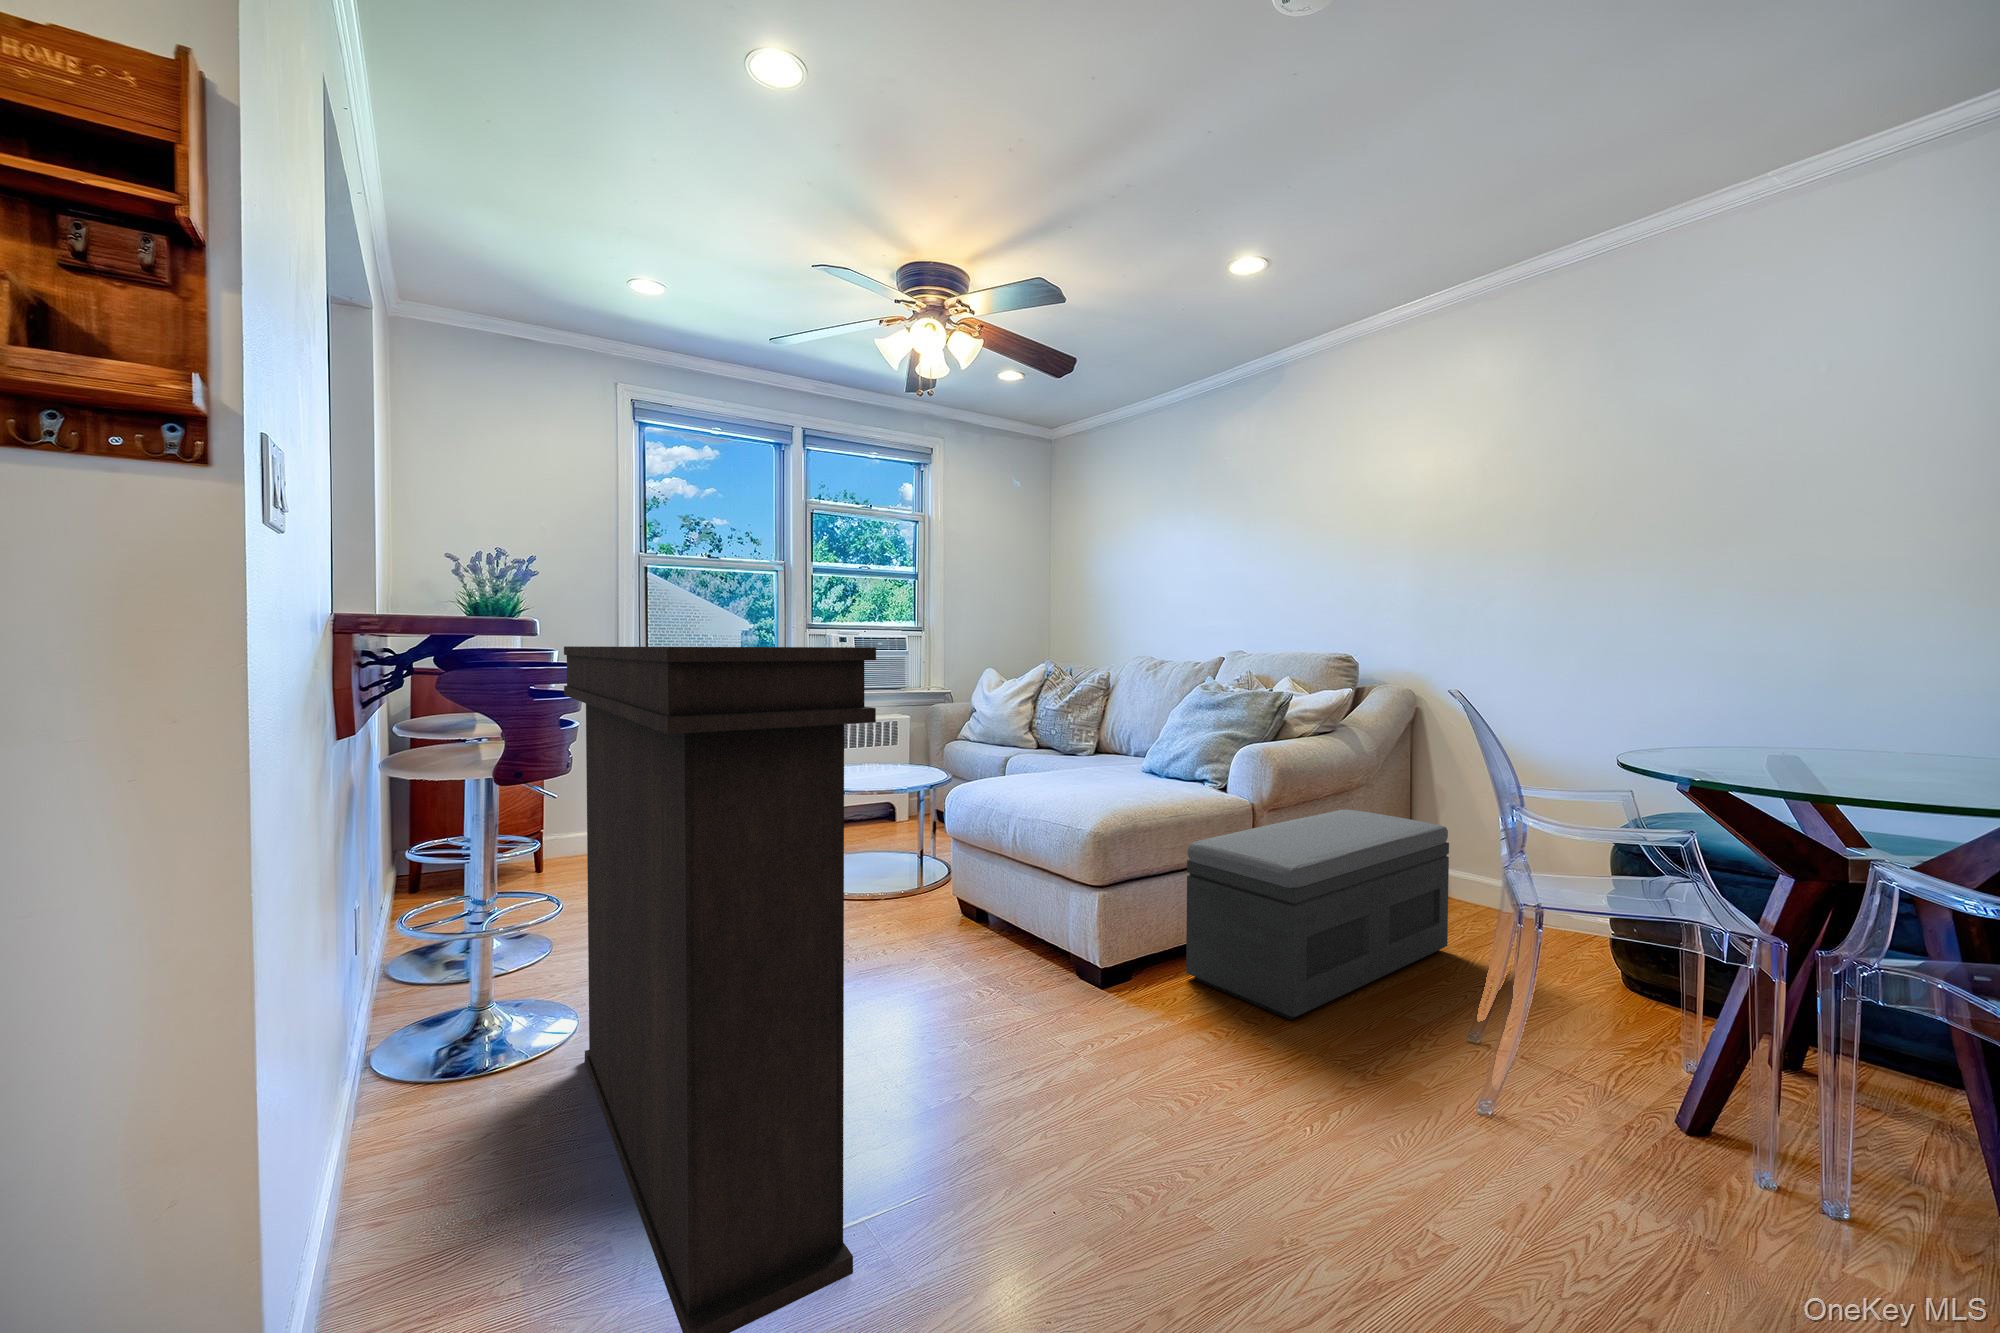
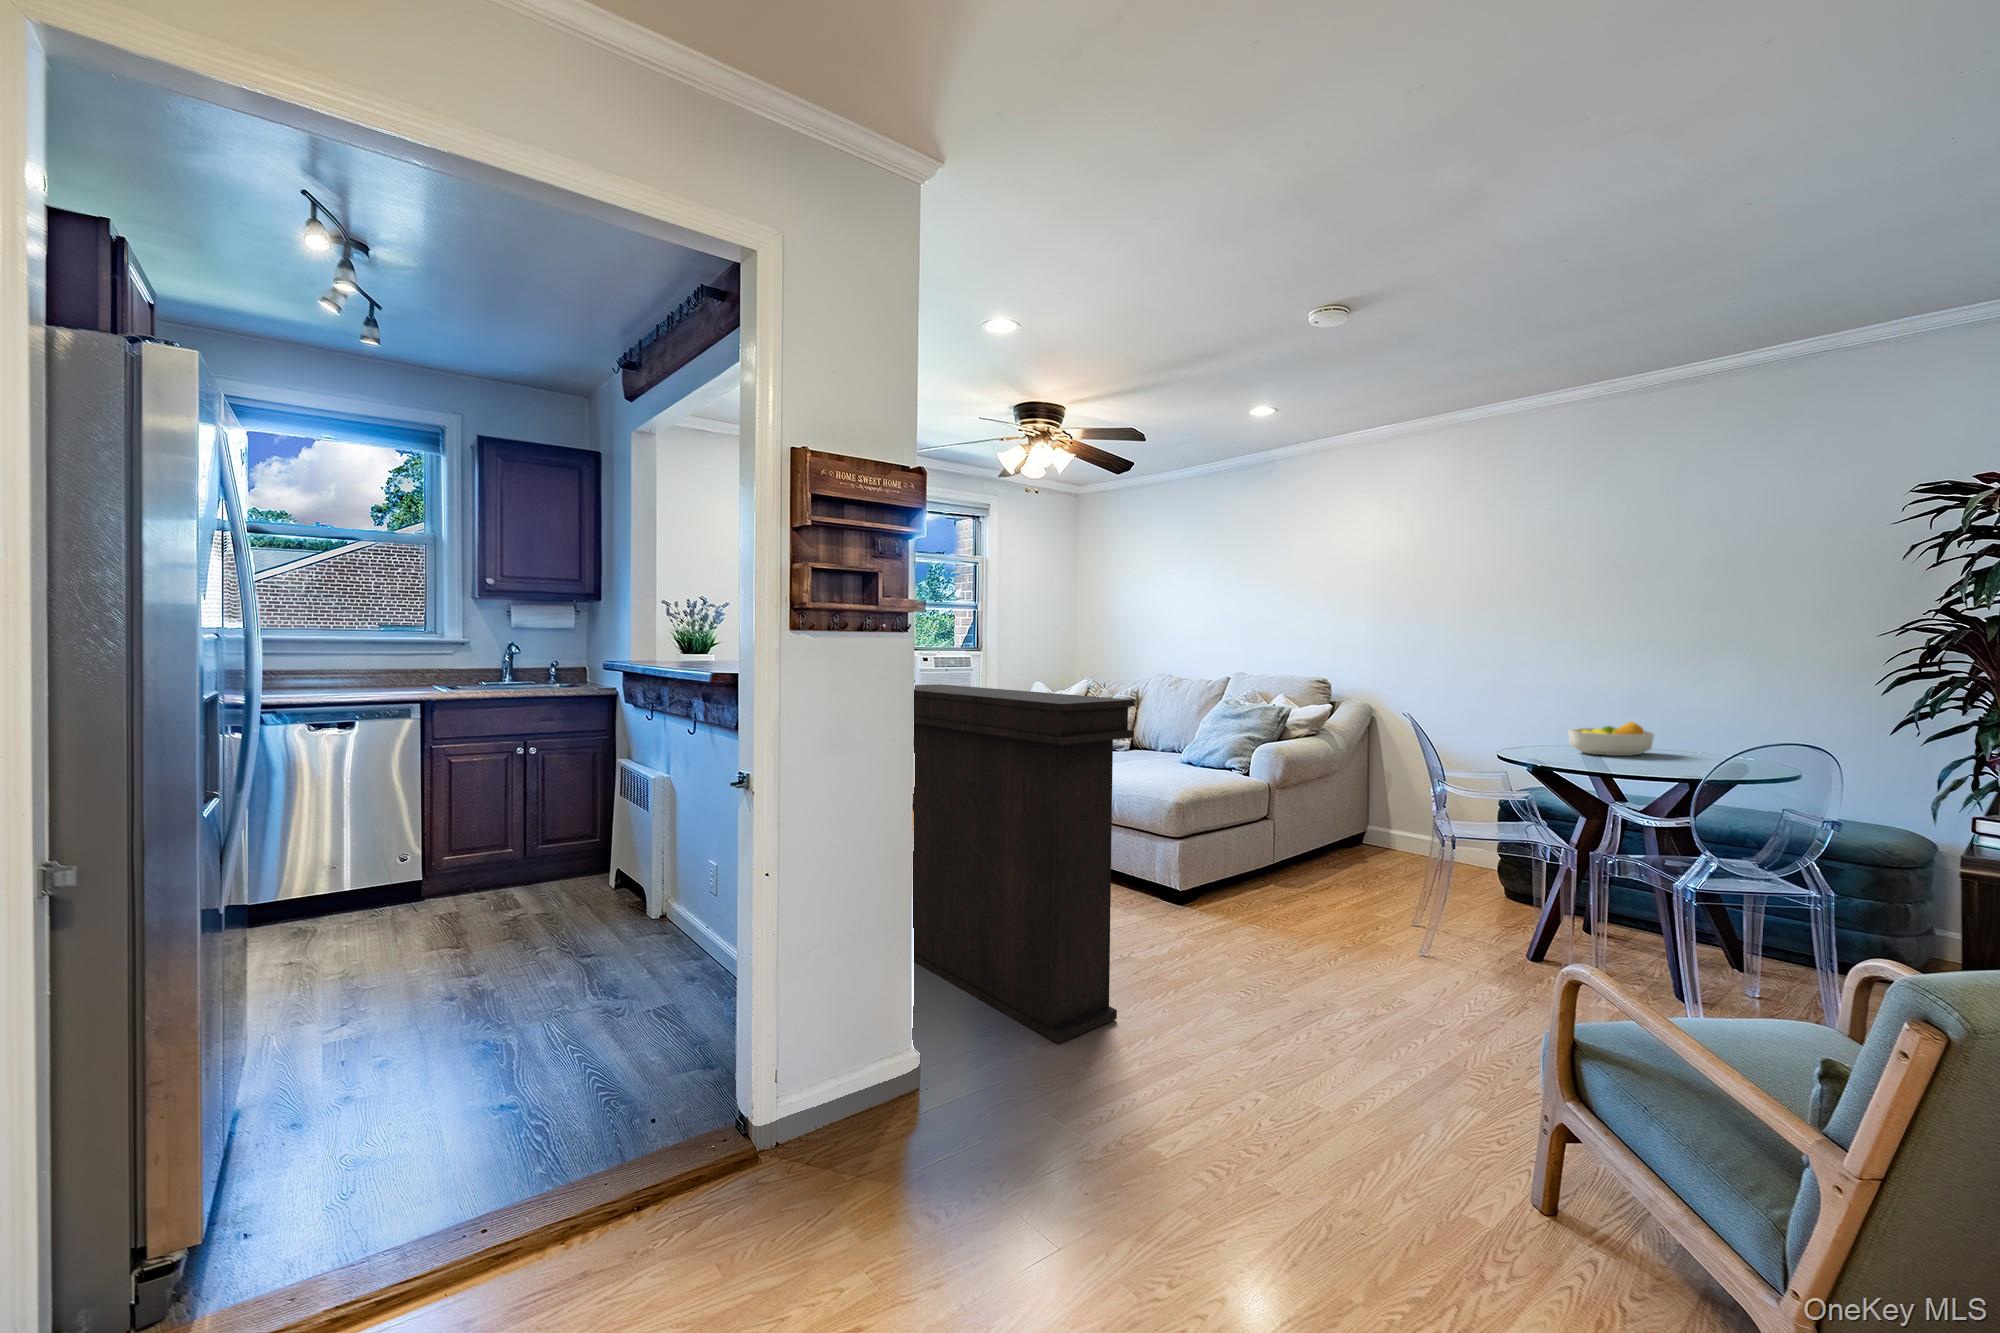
fruit bowl: none [1743,705,1911,766] -> present [1568,721,1654,756]
storage bench: present [1186,809,1449,1020] -> none [1232,787,1396,917]

